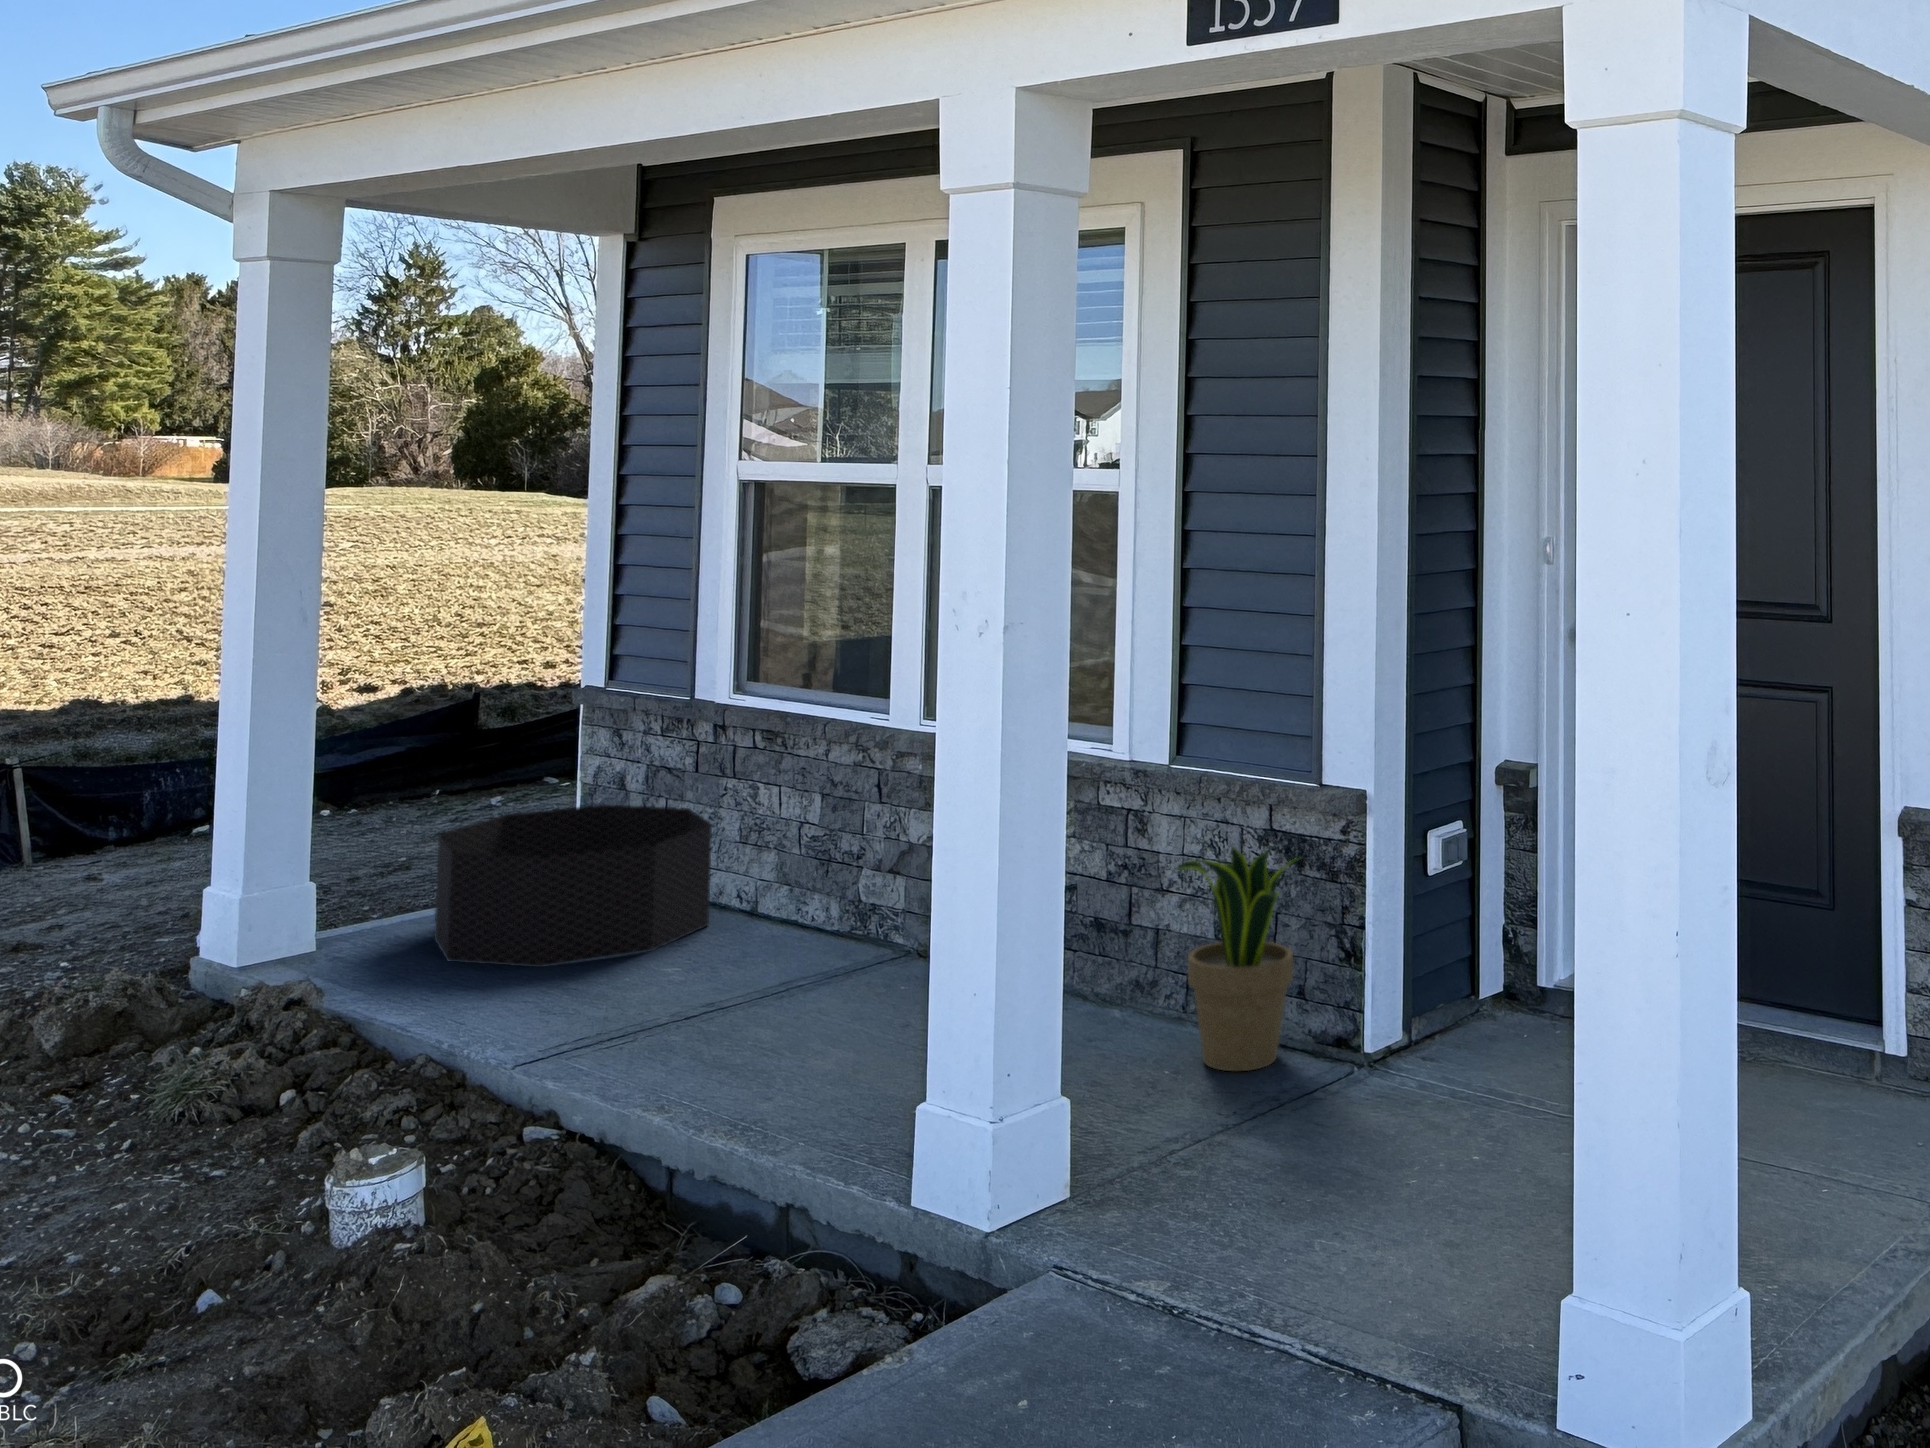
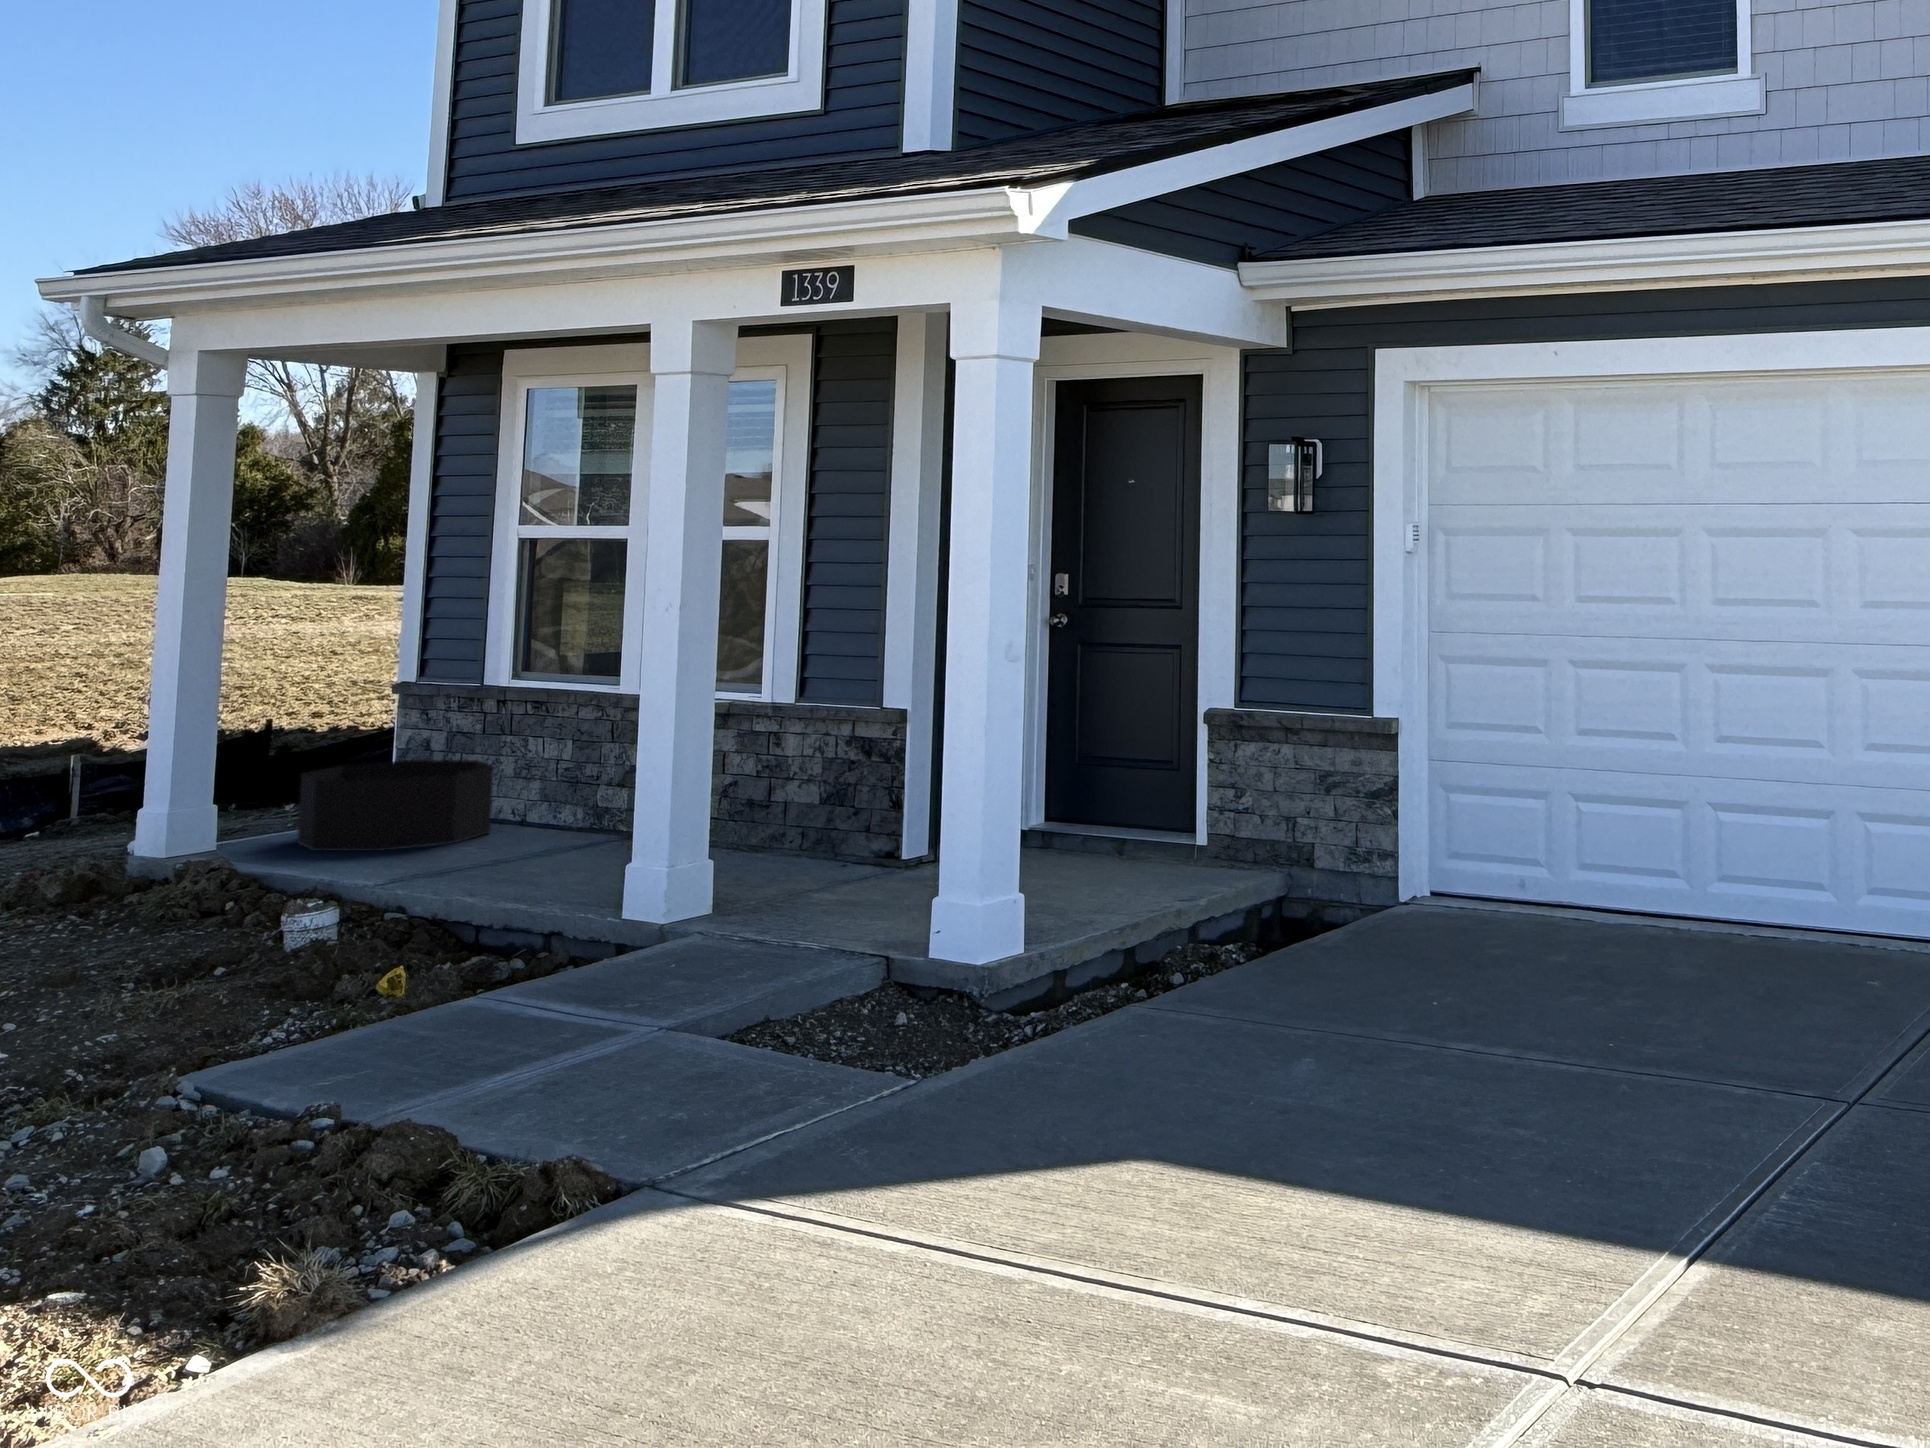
potted plant: present [1176,846,1299,1071] -> none [790,741,872,870]

